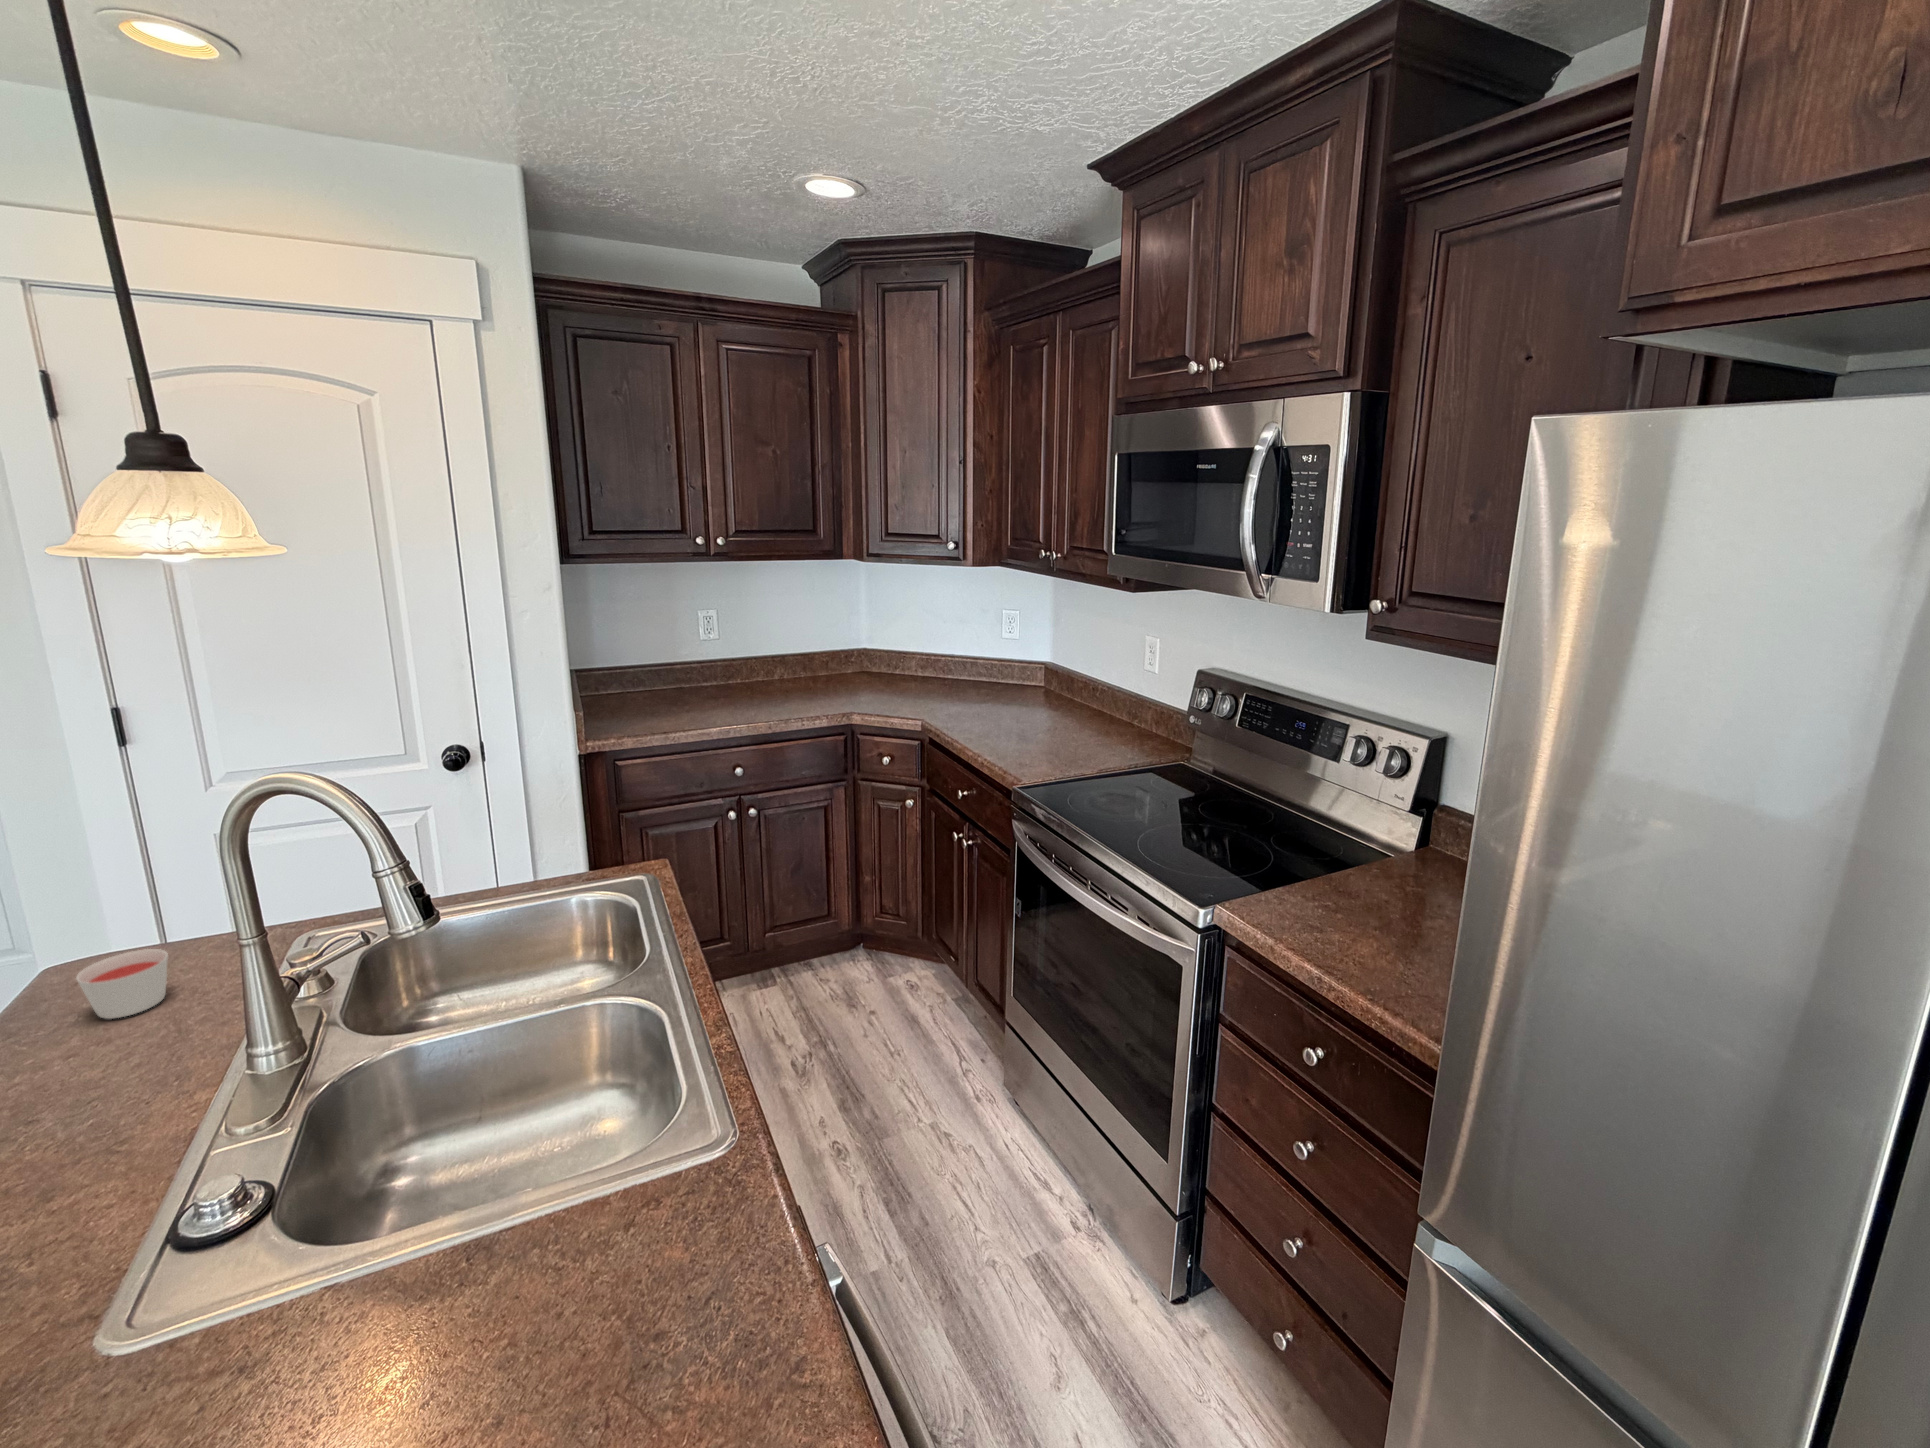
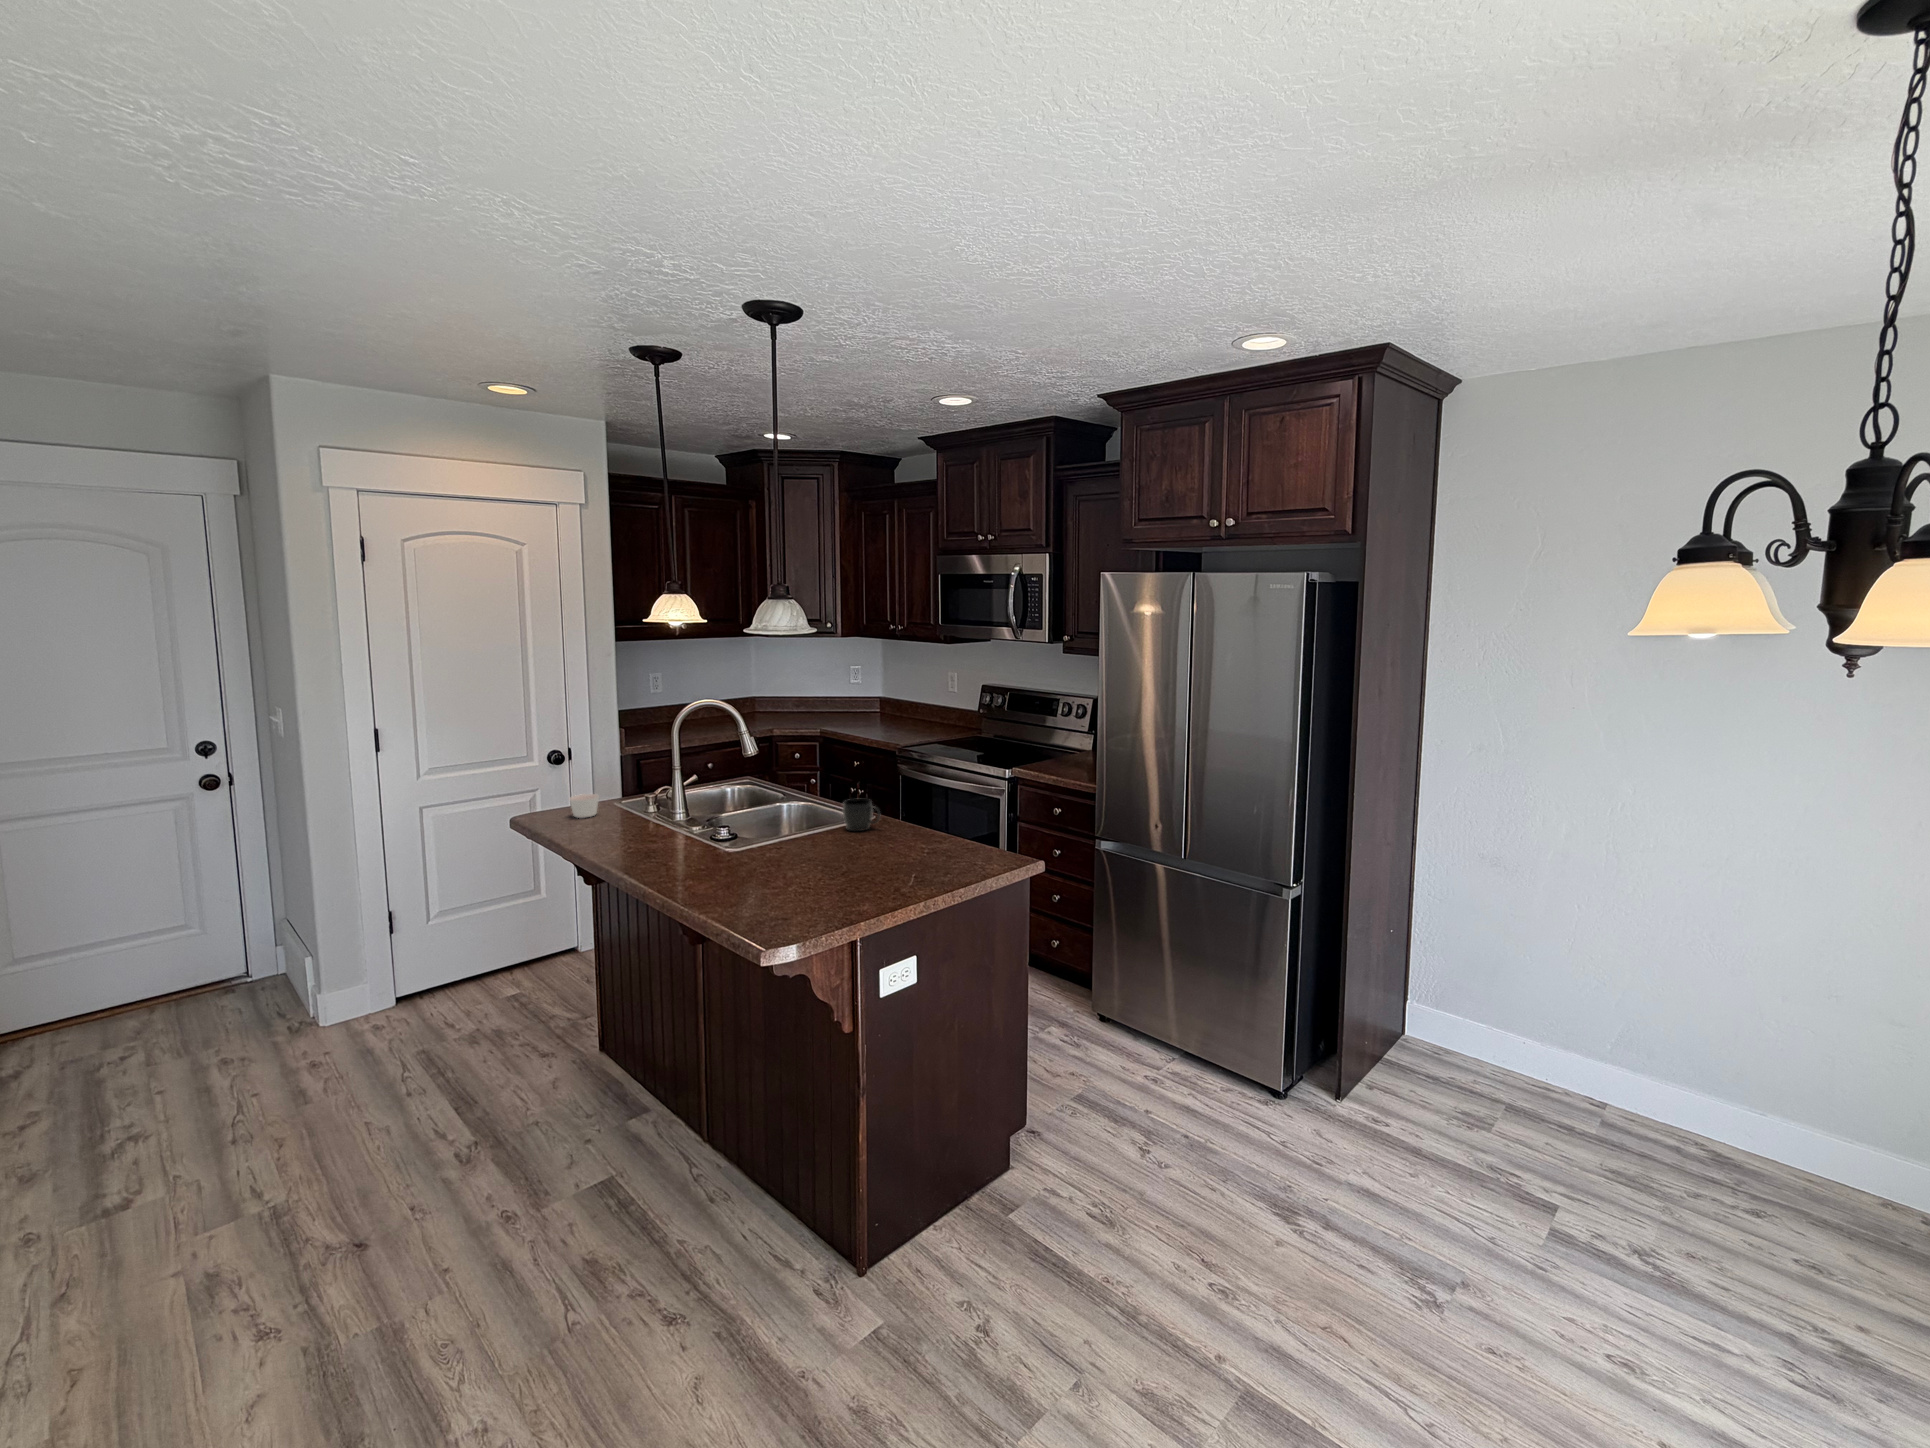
mug: none [509,1171,627,1322] -> present [843,799,880,831]

